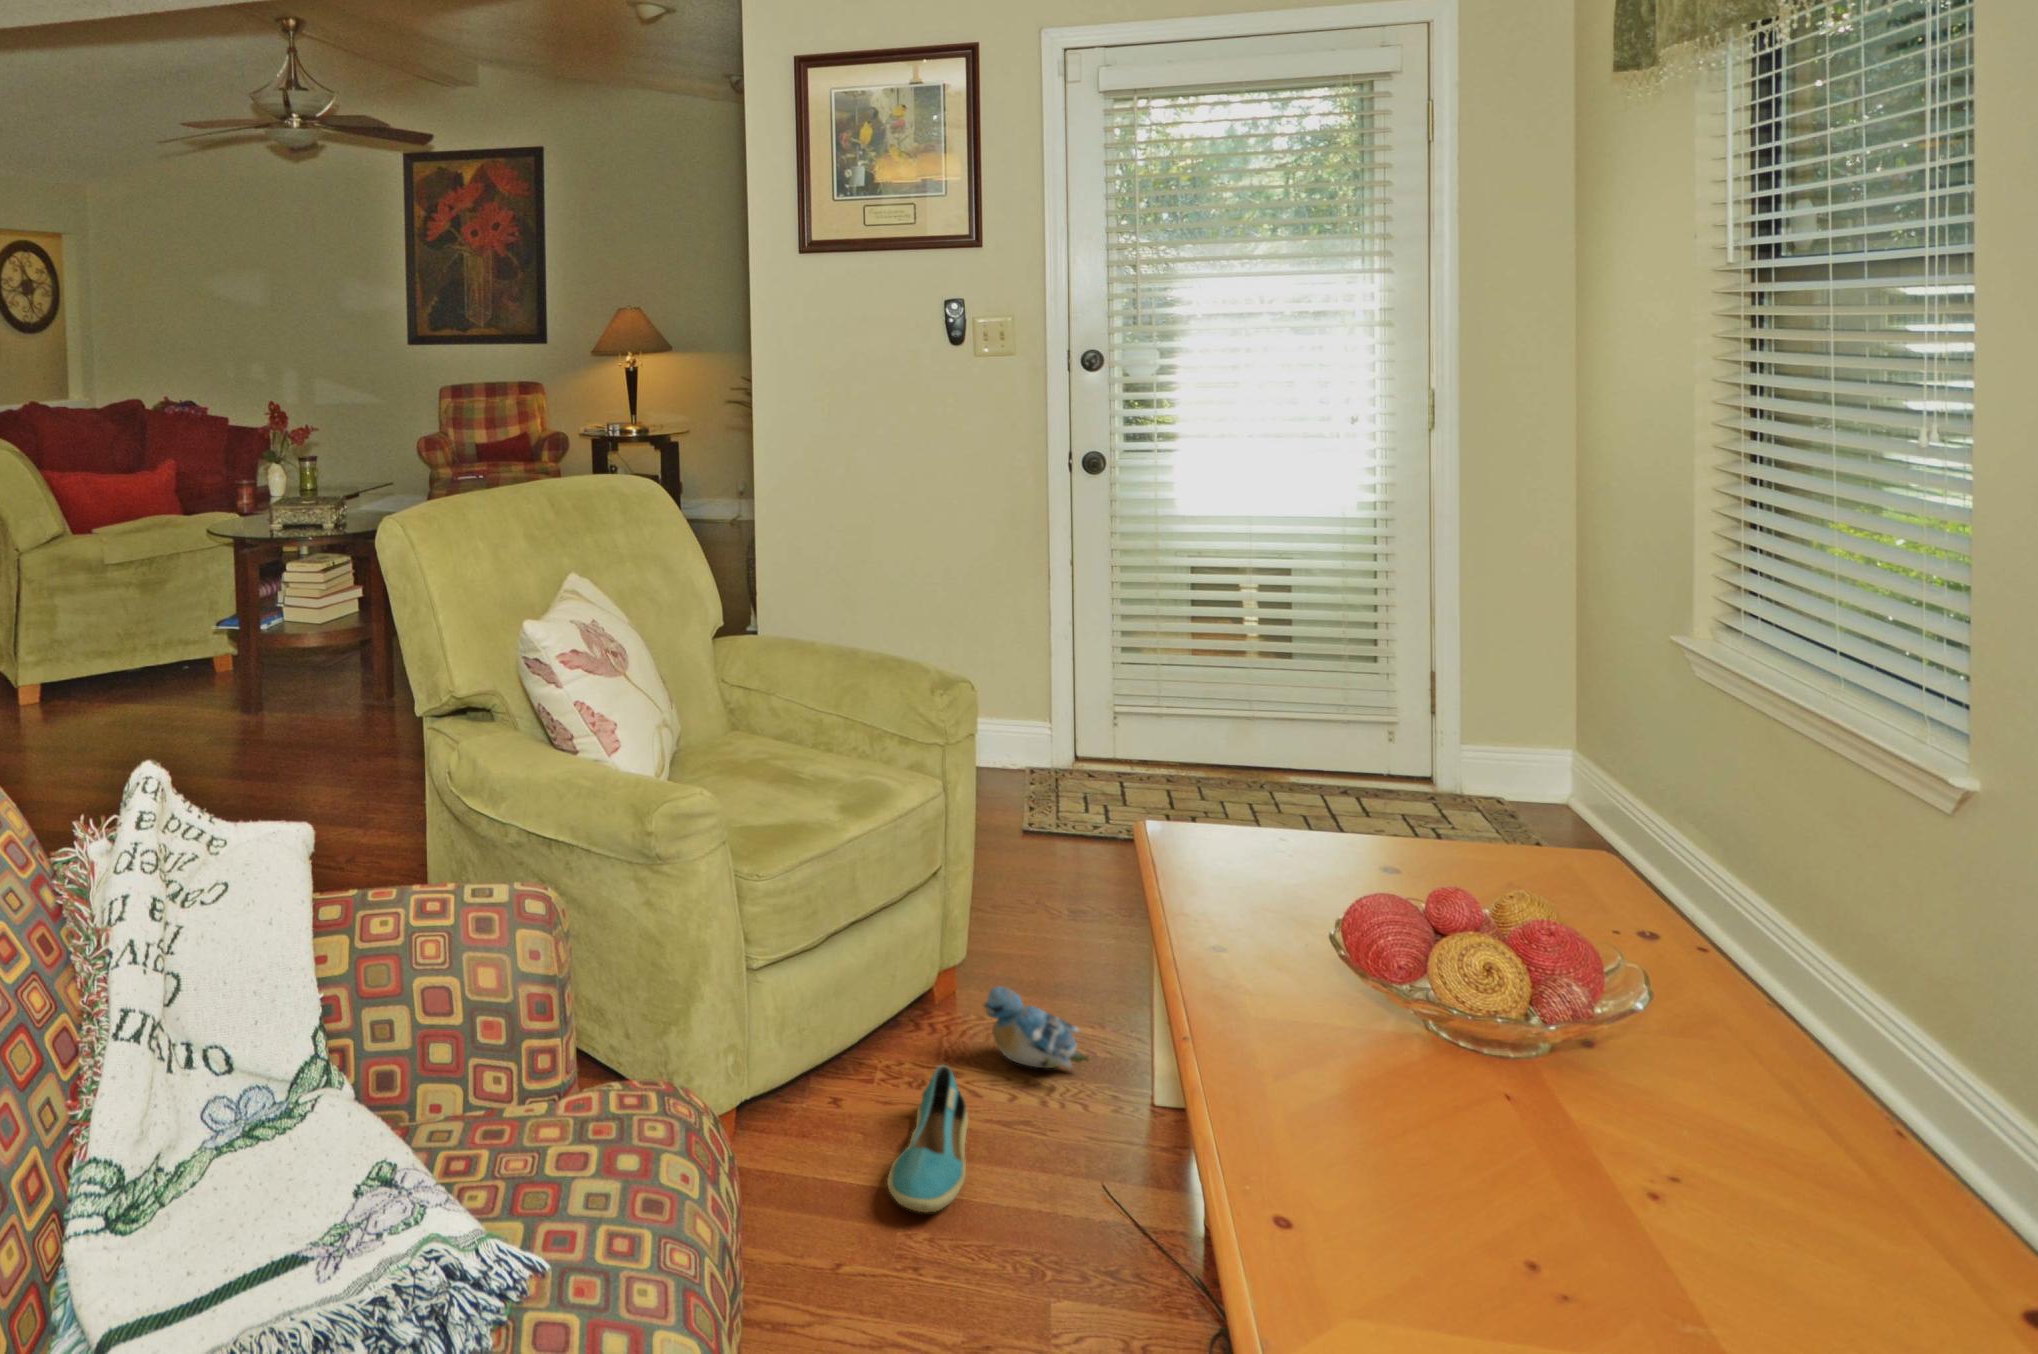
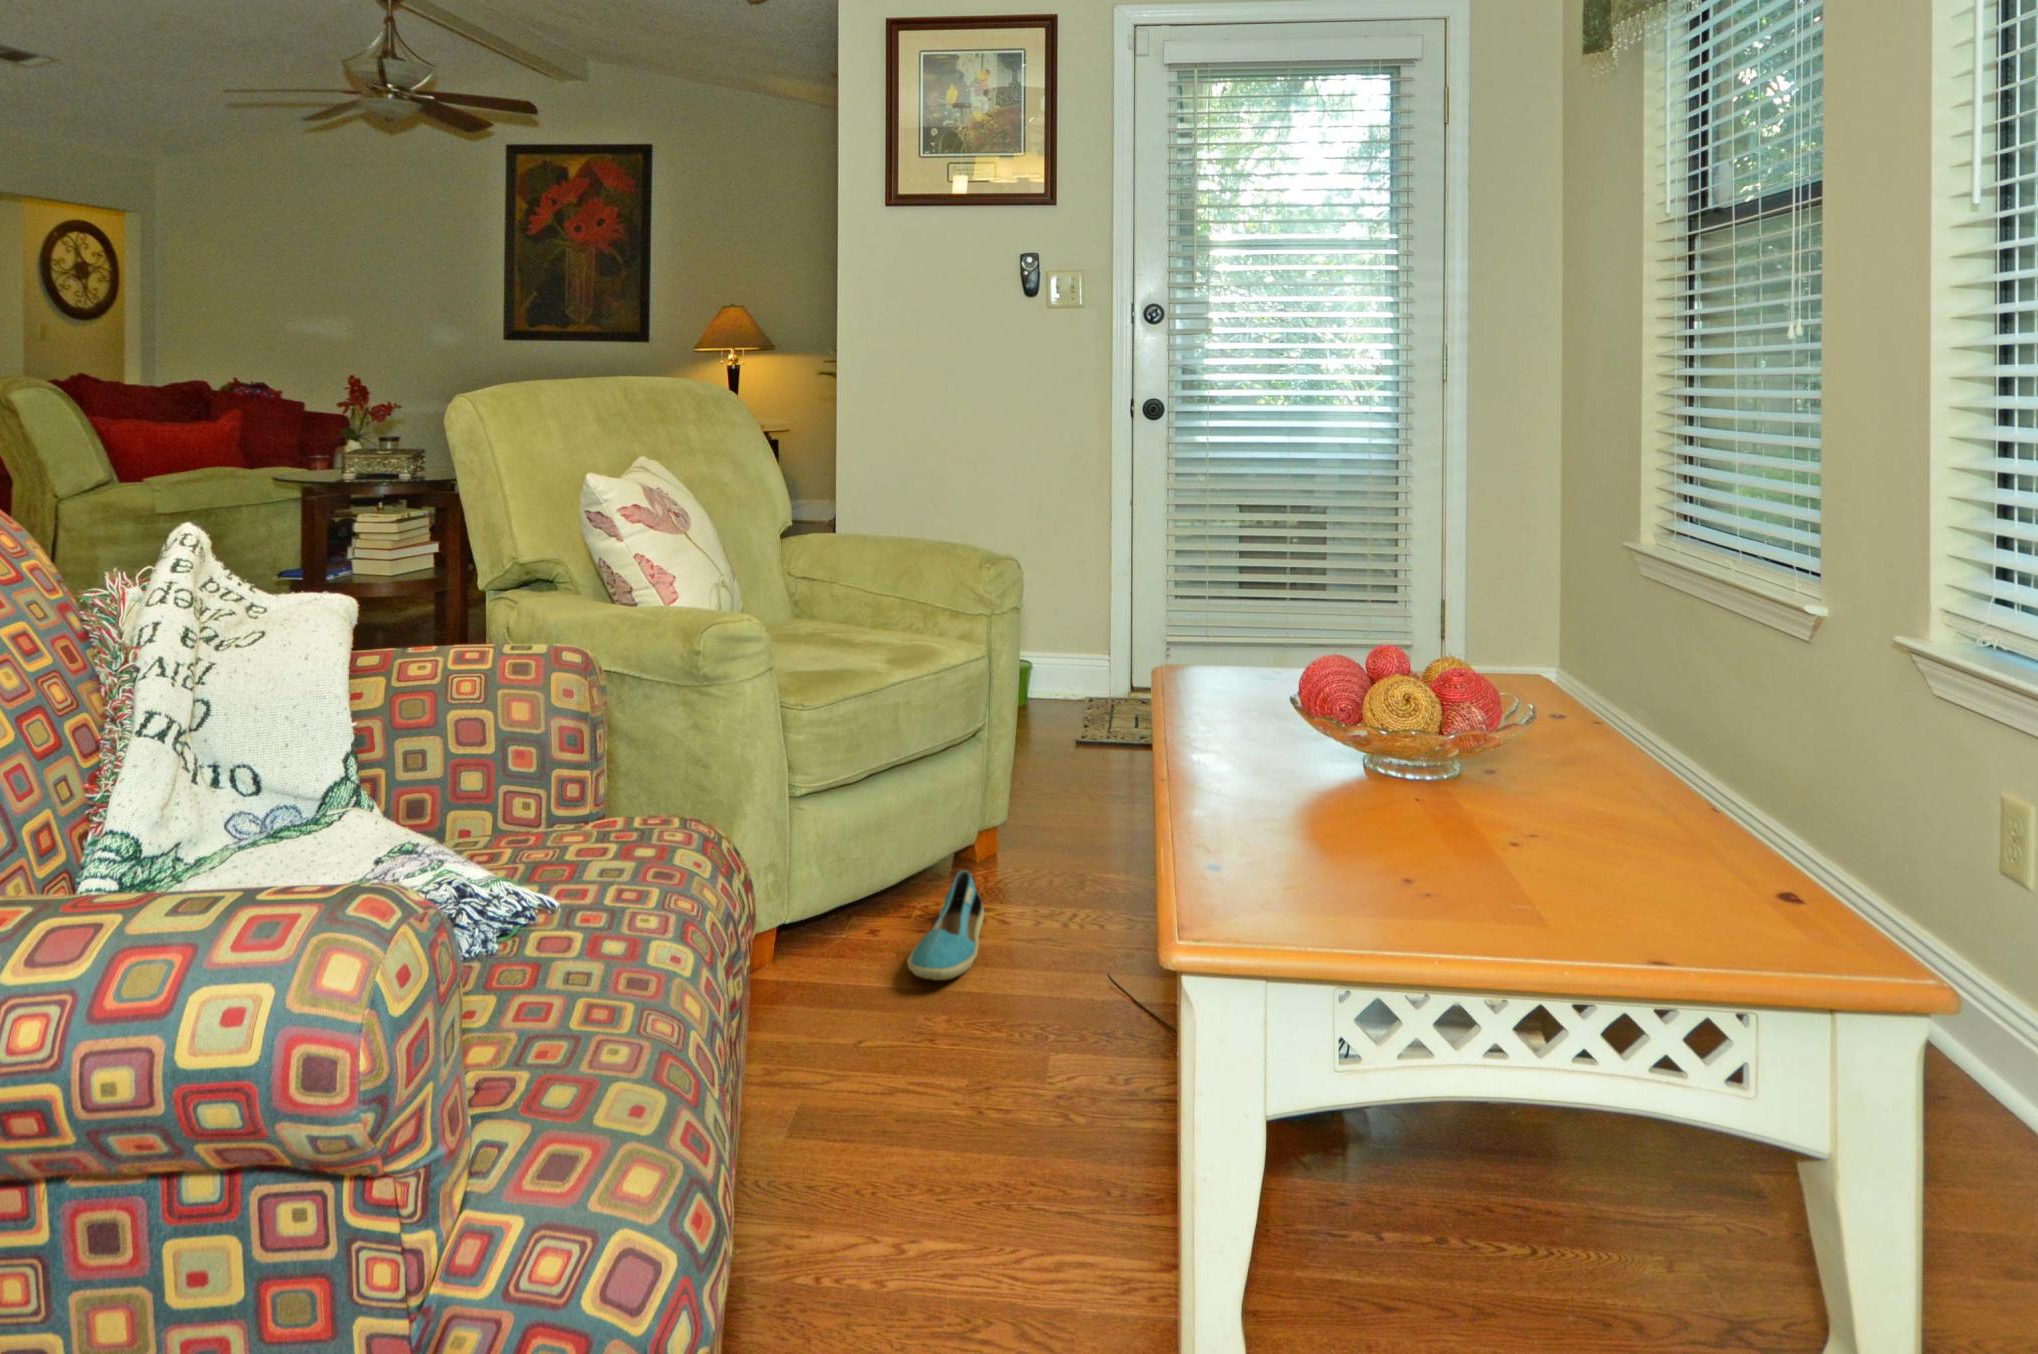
plush toy: present [984,987,1088,1068] -> none [1003,809,1093,877]

